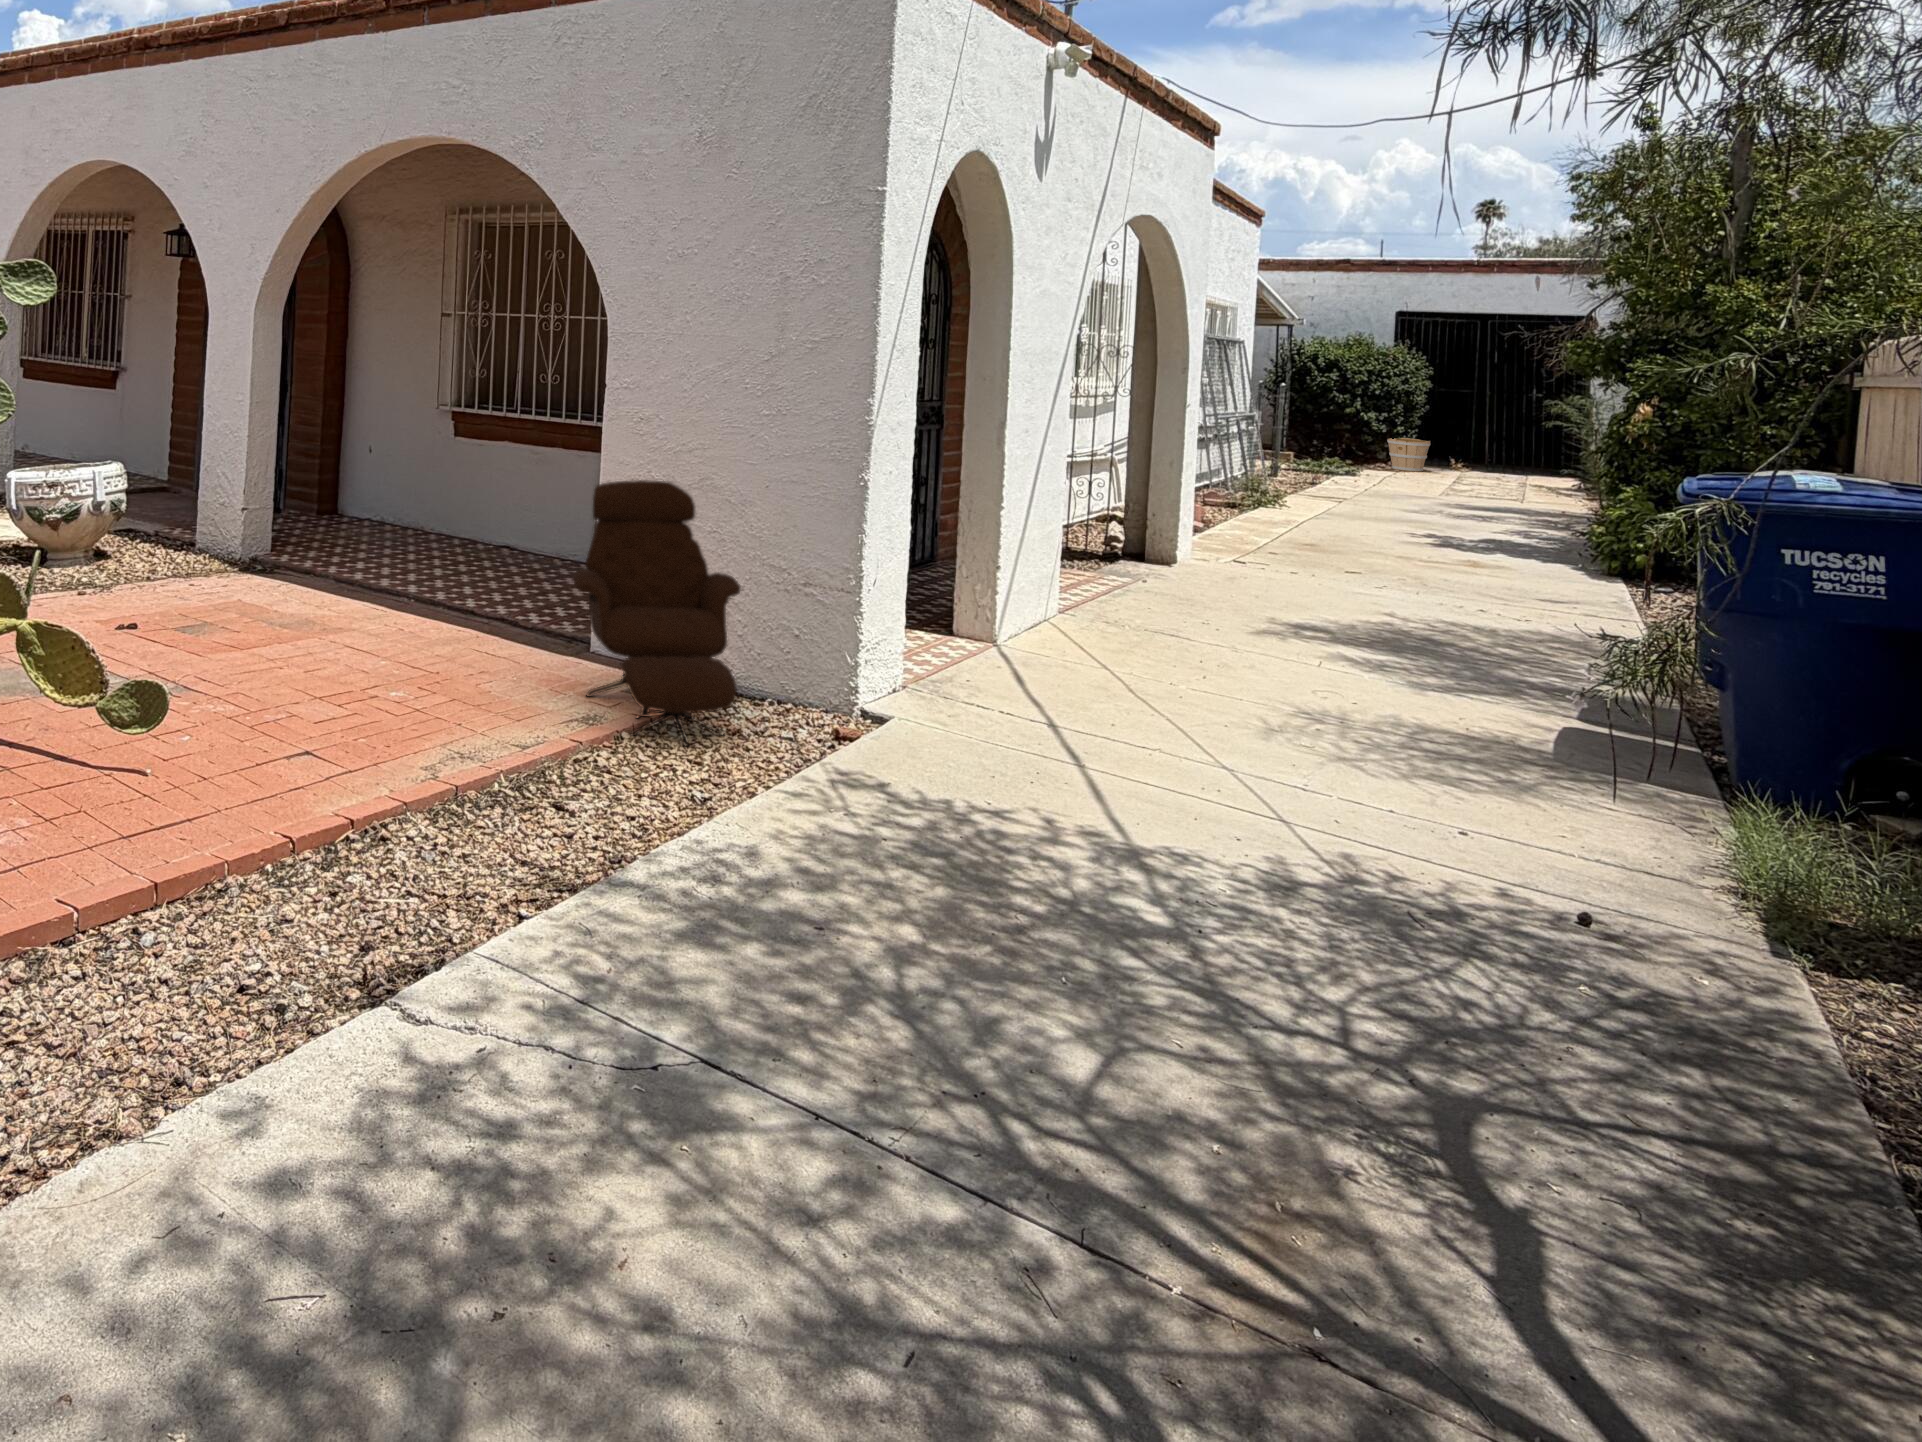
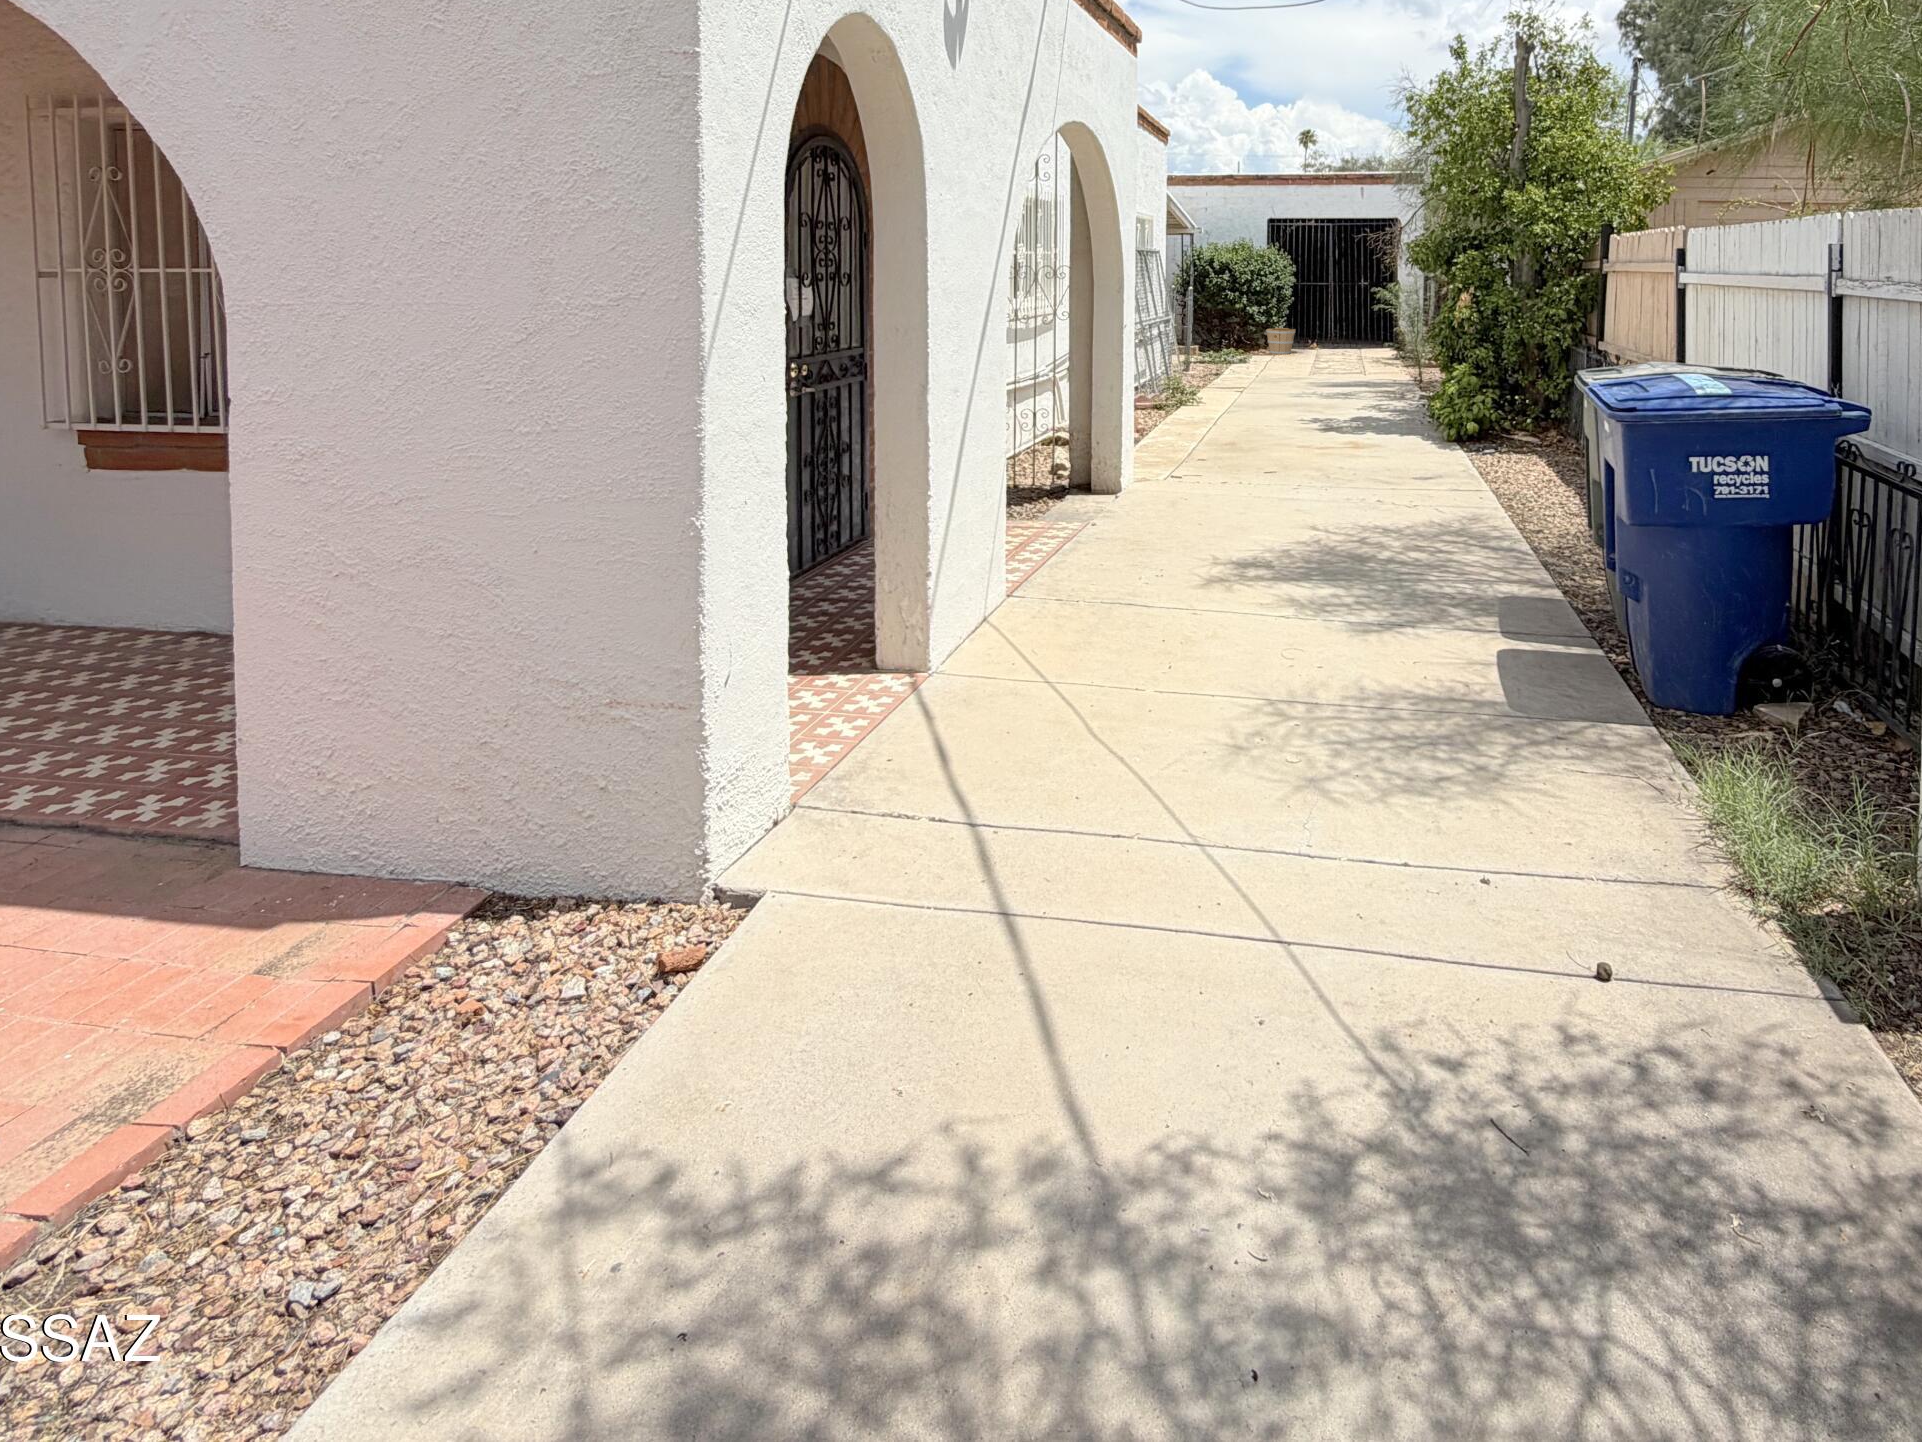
lounge chair: present [574,480,741,746] -> none [152,508,502,1010]

